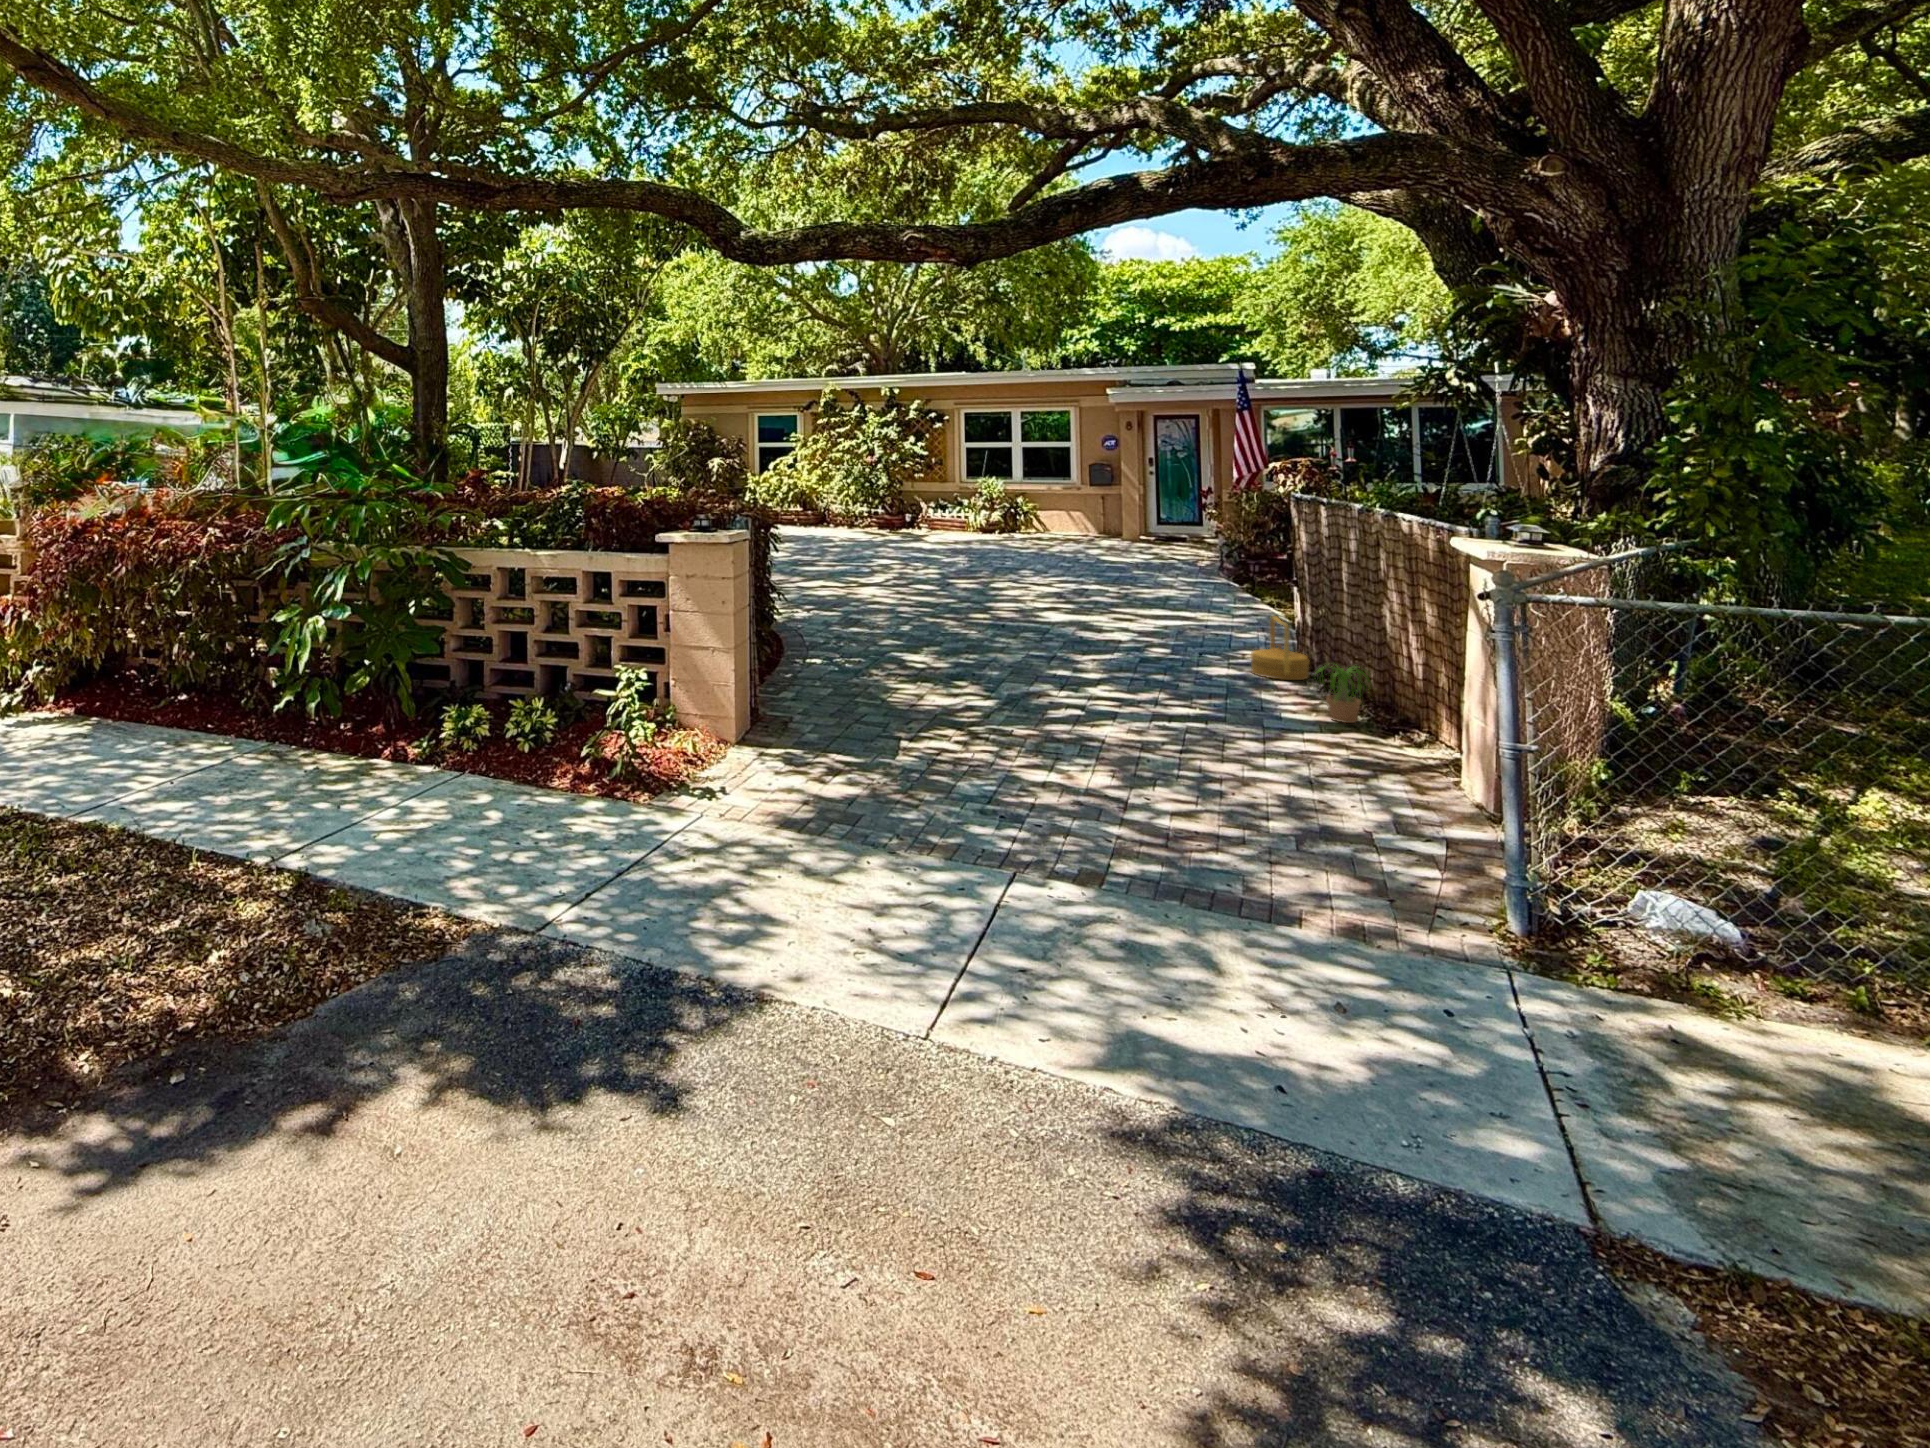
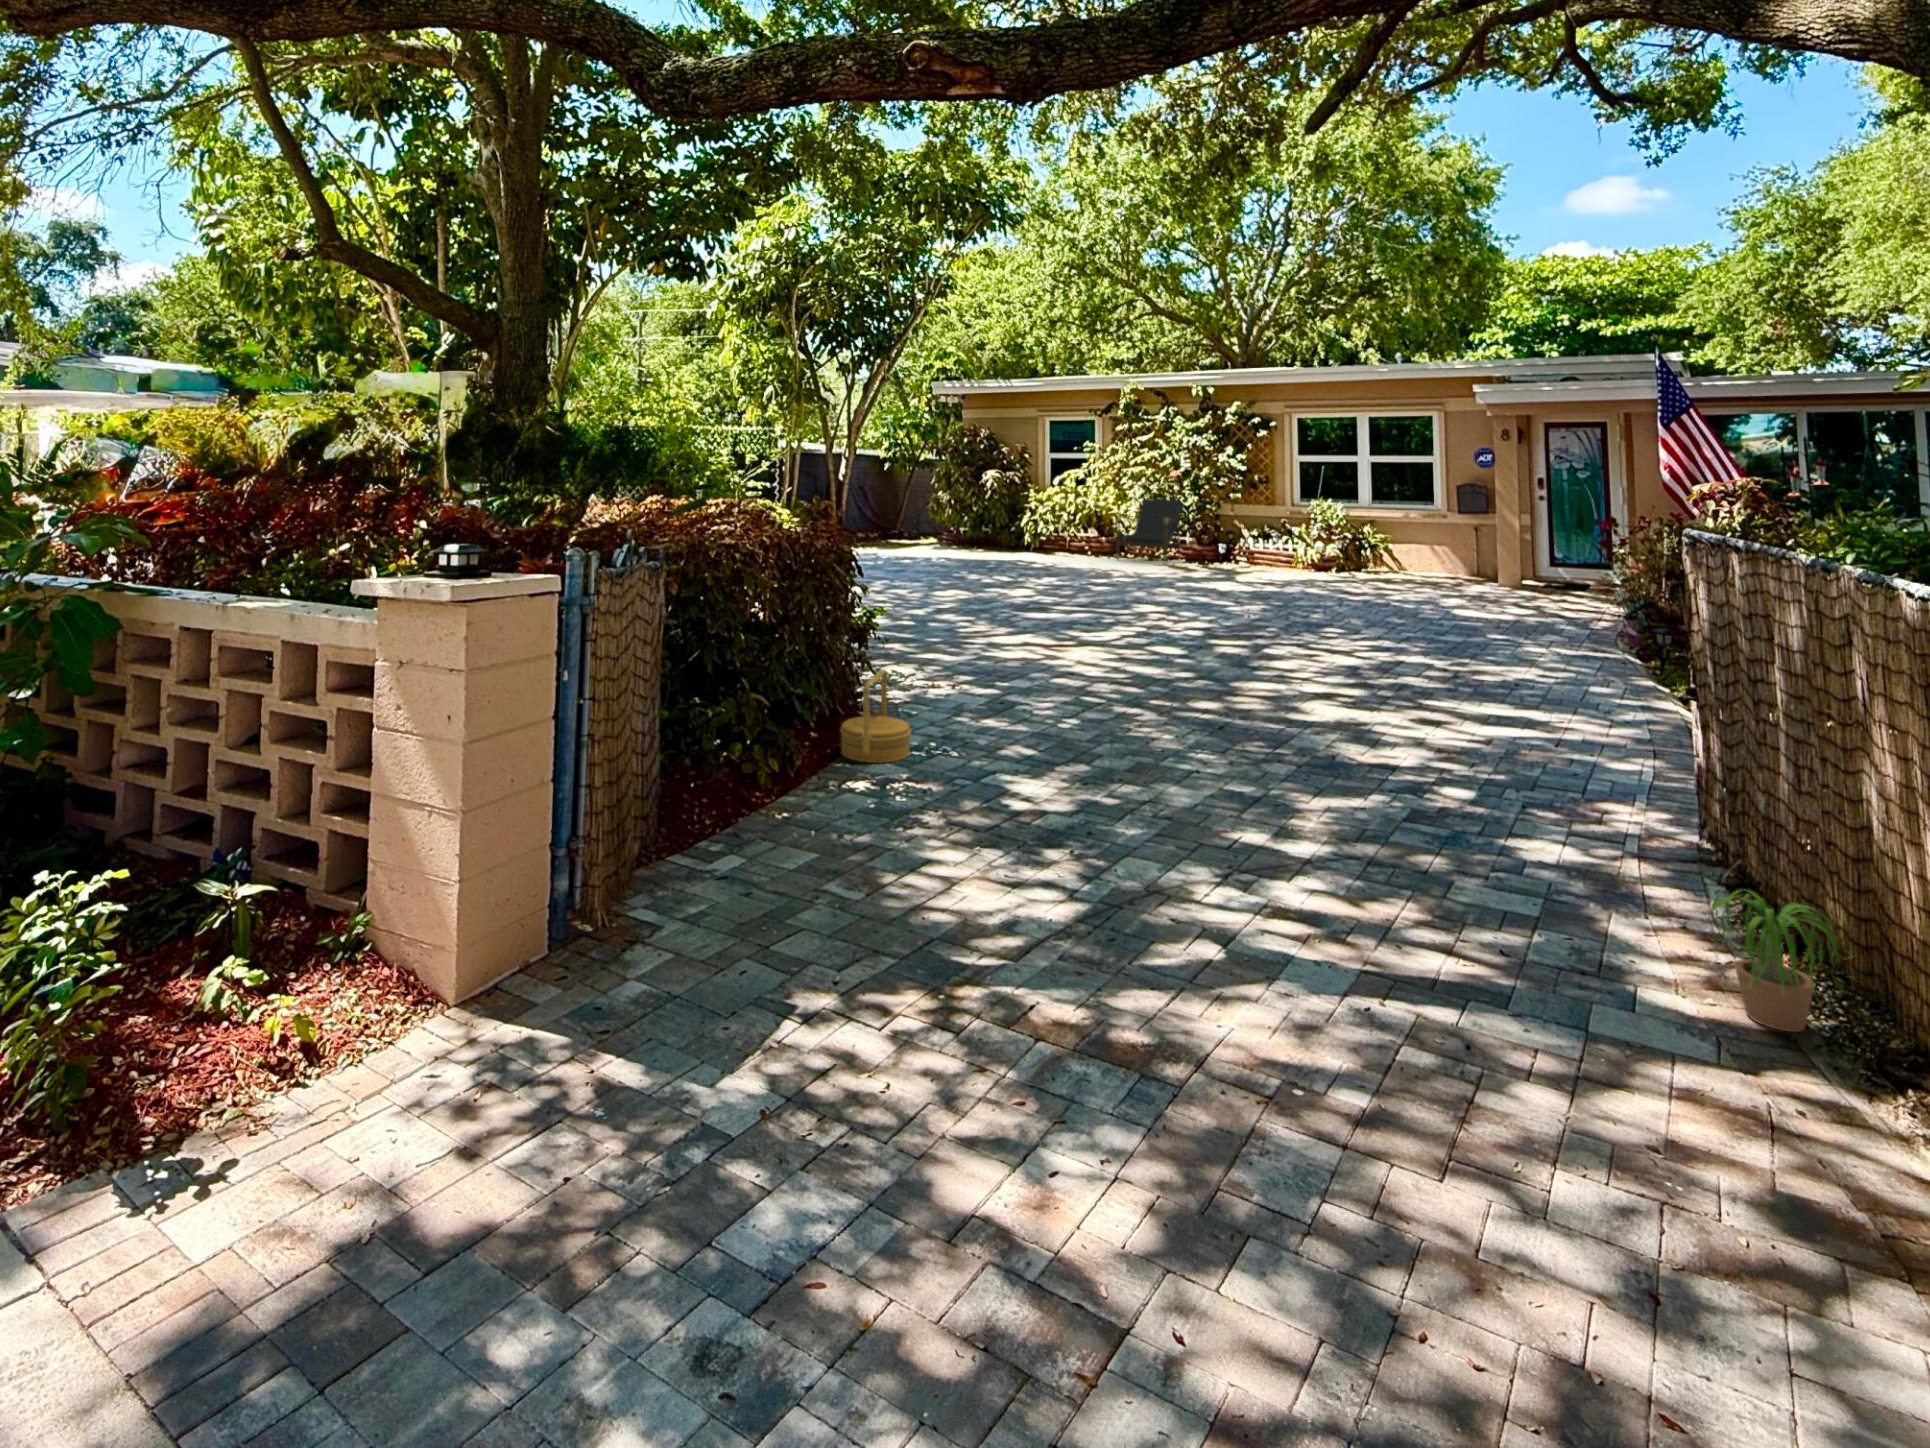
lounge chair: none [828,480,877,532] -> present [1116,498,1181,563]
woven basket: present [1250,616,1309,680] -> present [840,669,911,763]

